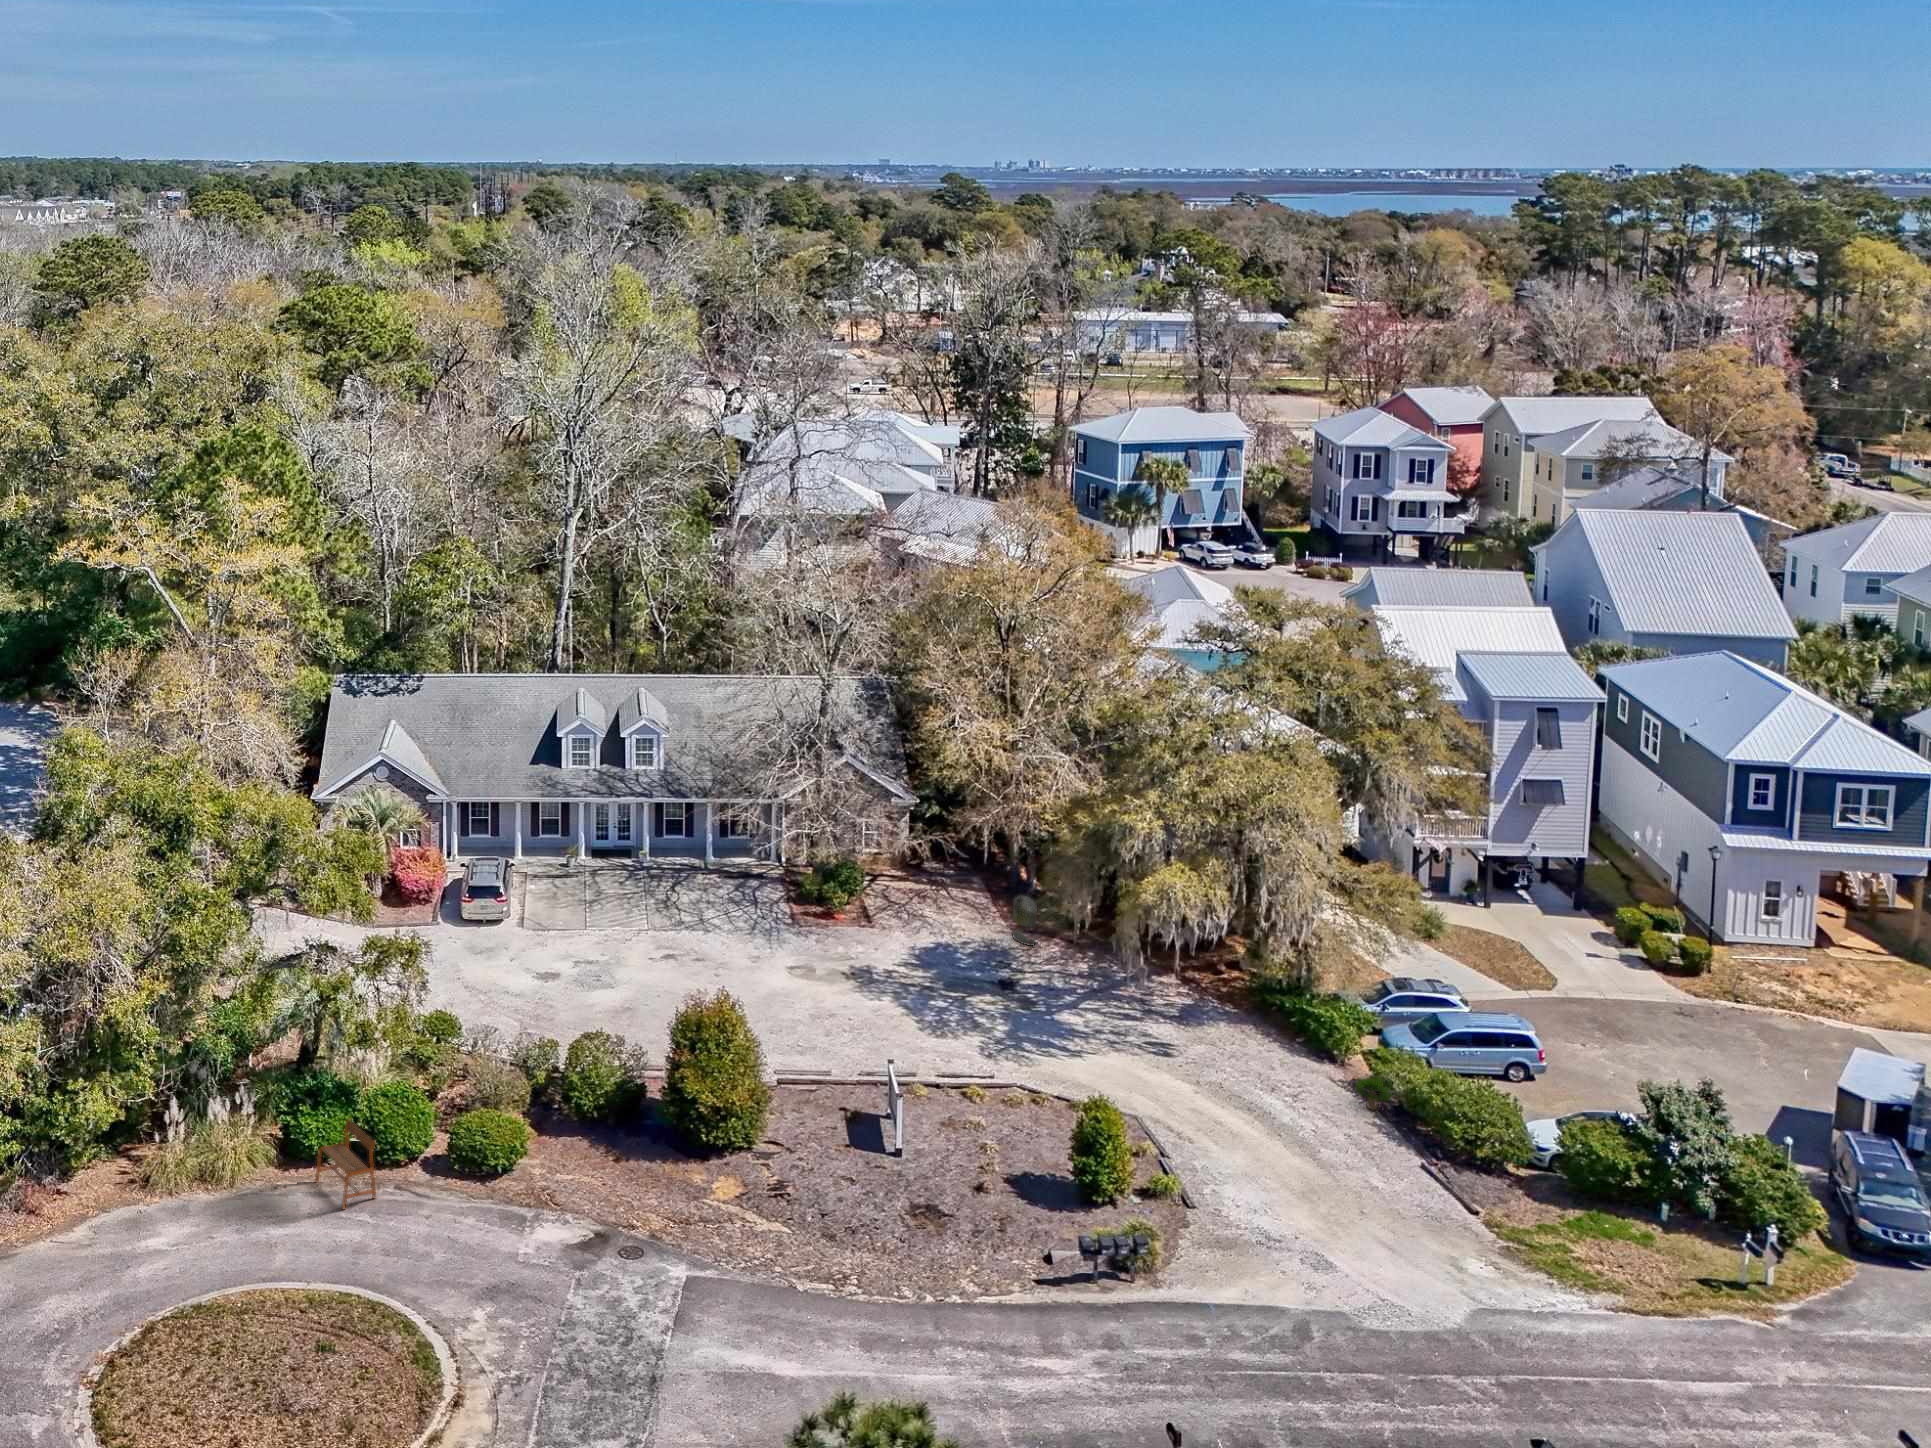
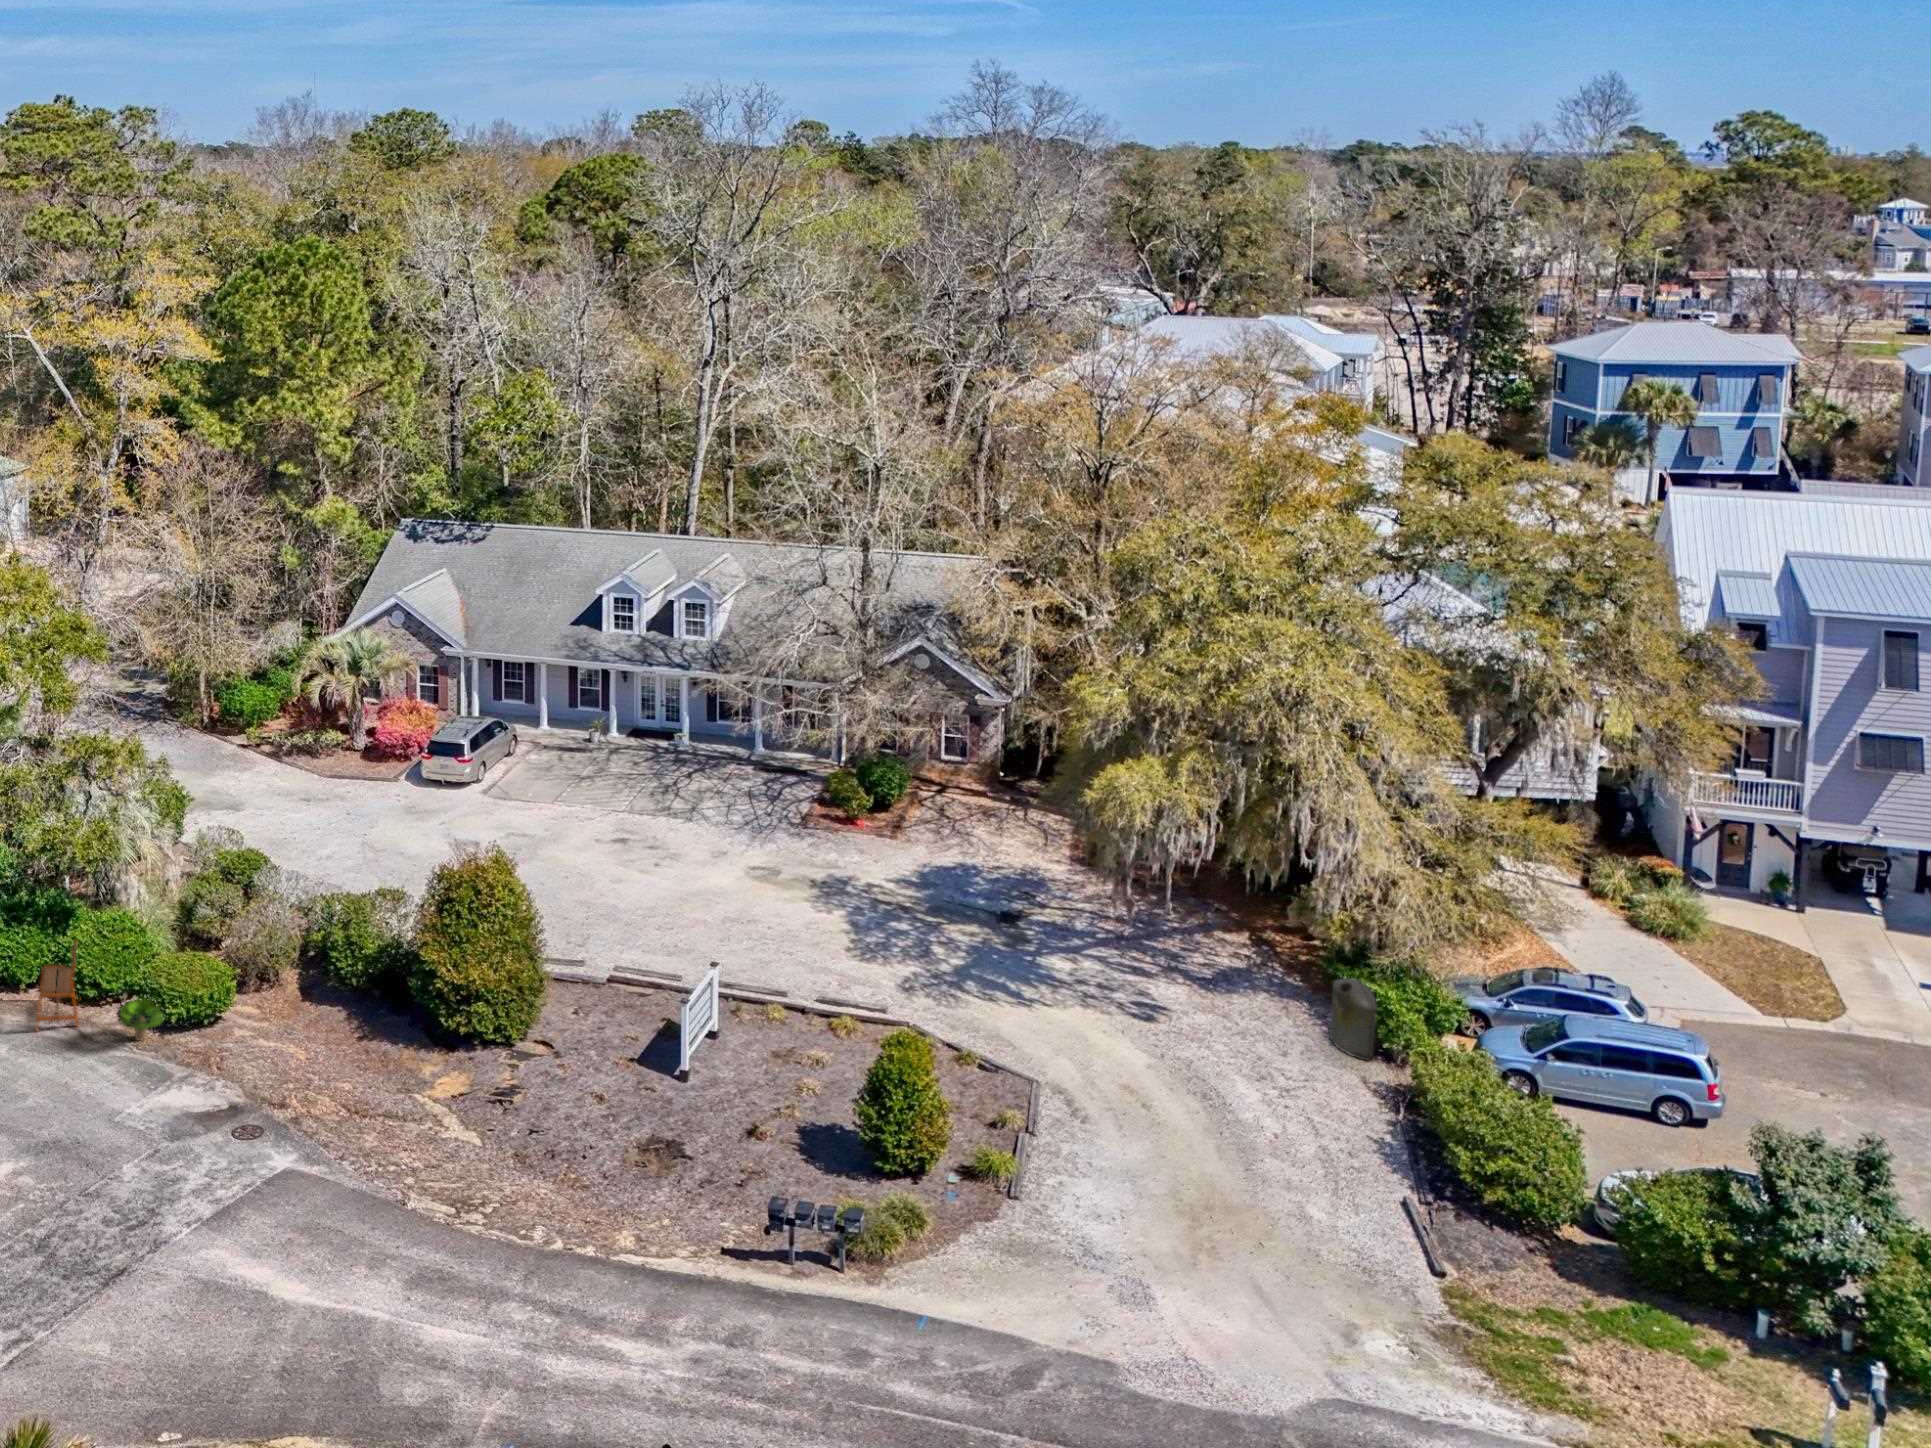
trash can: present [1012,896,1037,946] -> present [1330,979,1377,1061]
potted plant: present [1354,1077,1391,1110] -> present [119,999,164,1041]

